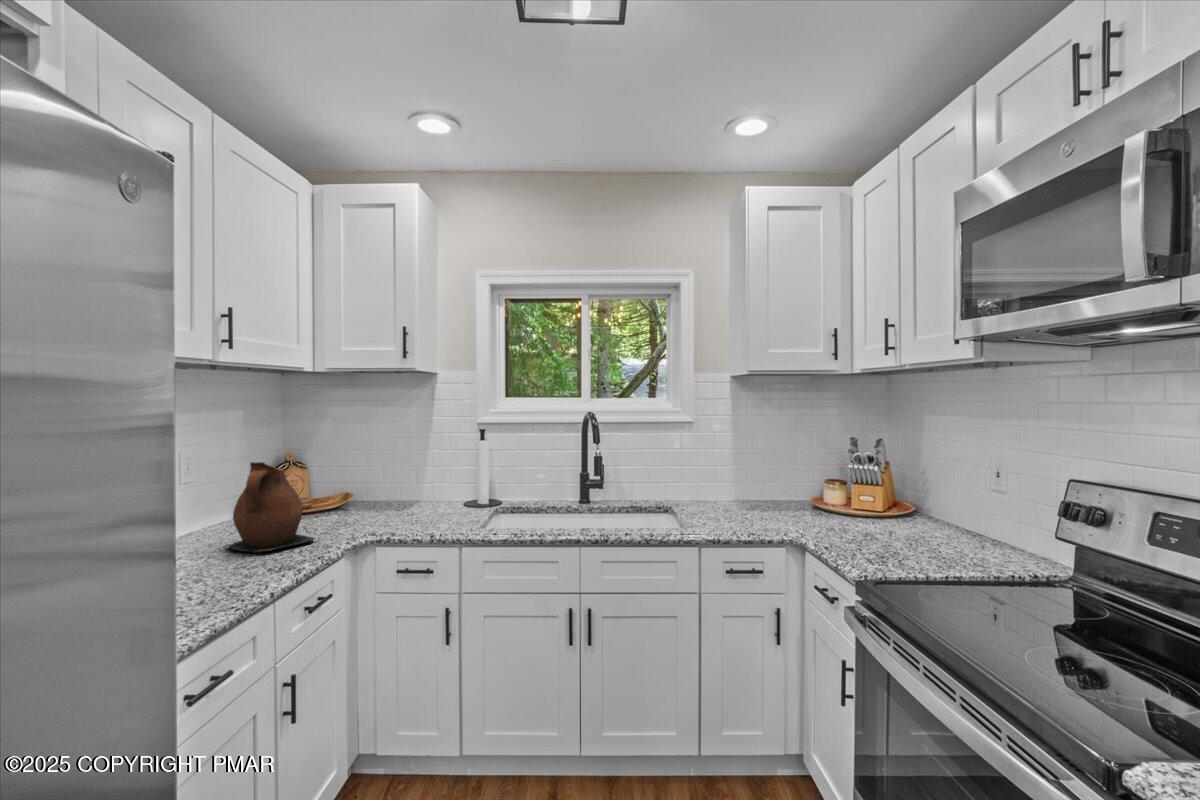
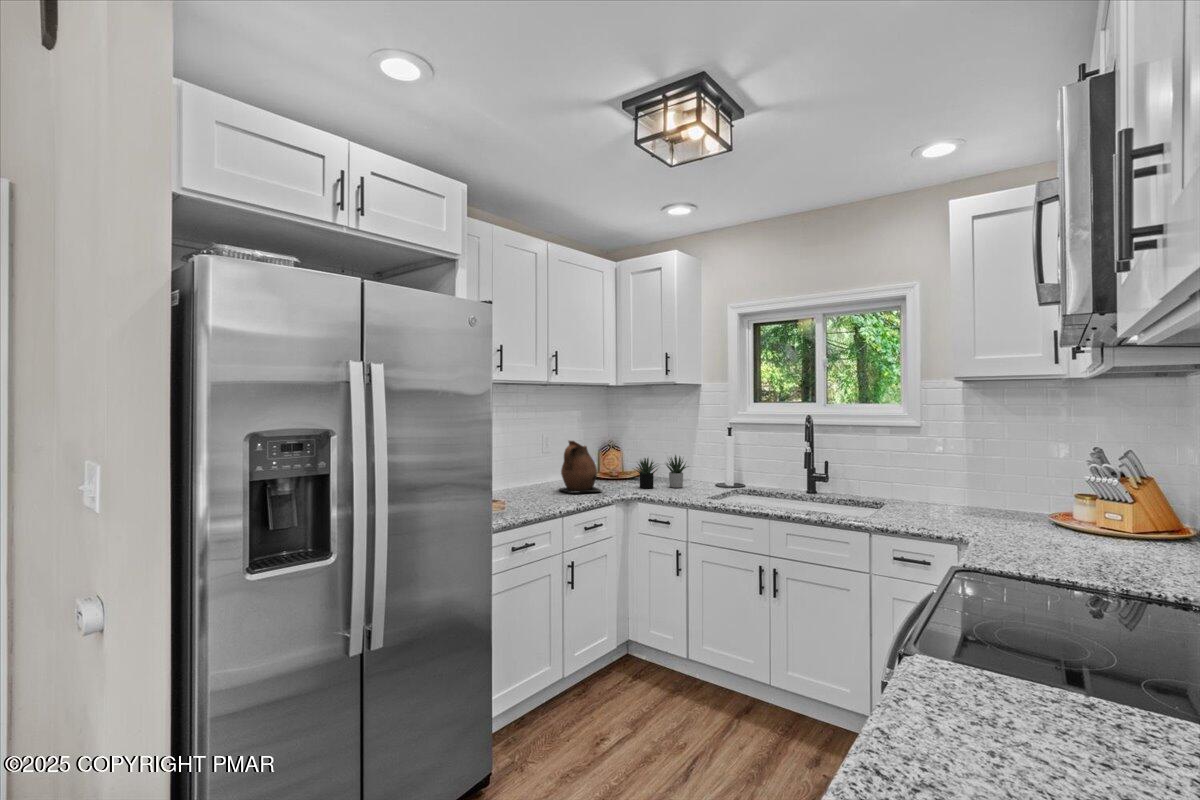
succulent plant: none [351,468,436,524] -> present [634,455,688,488]

